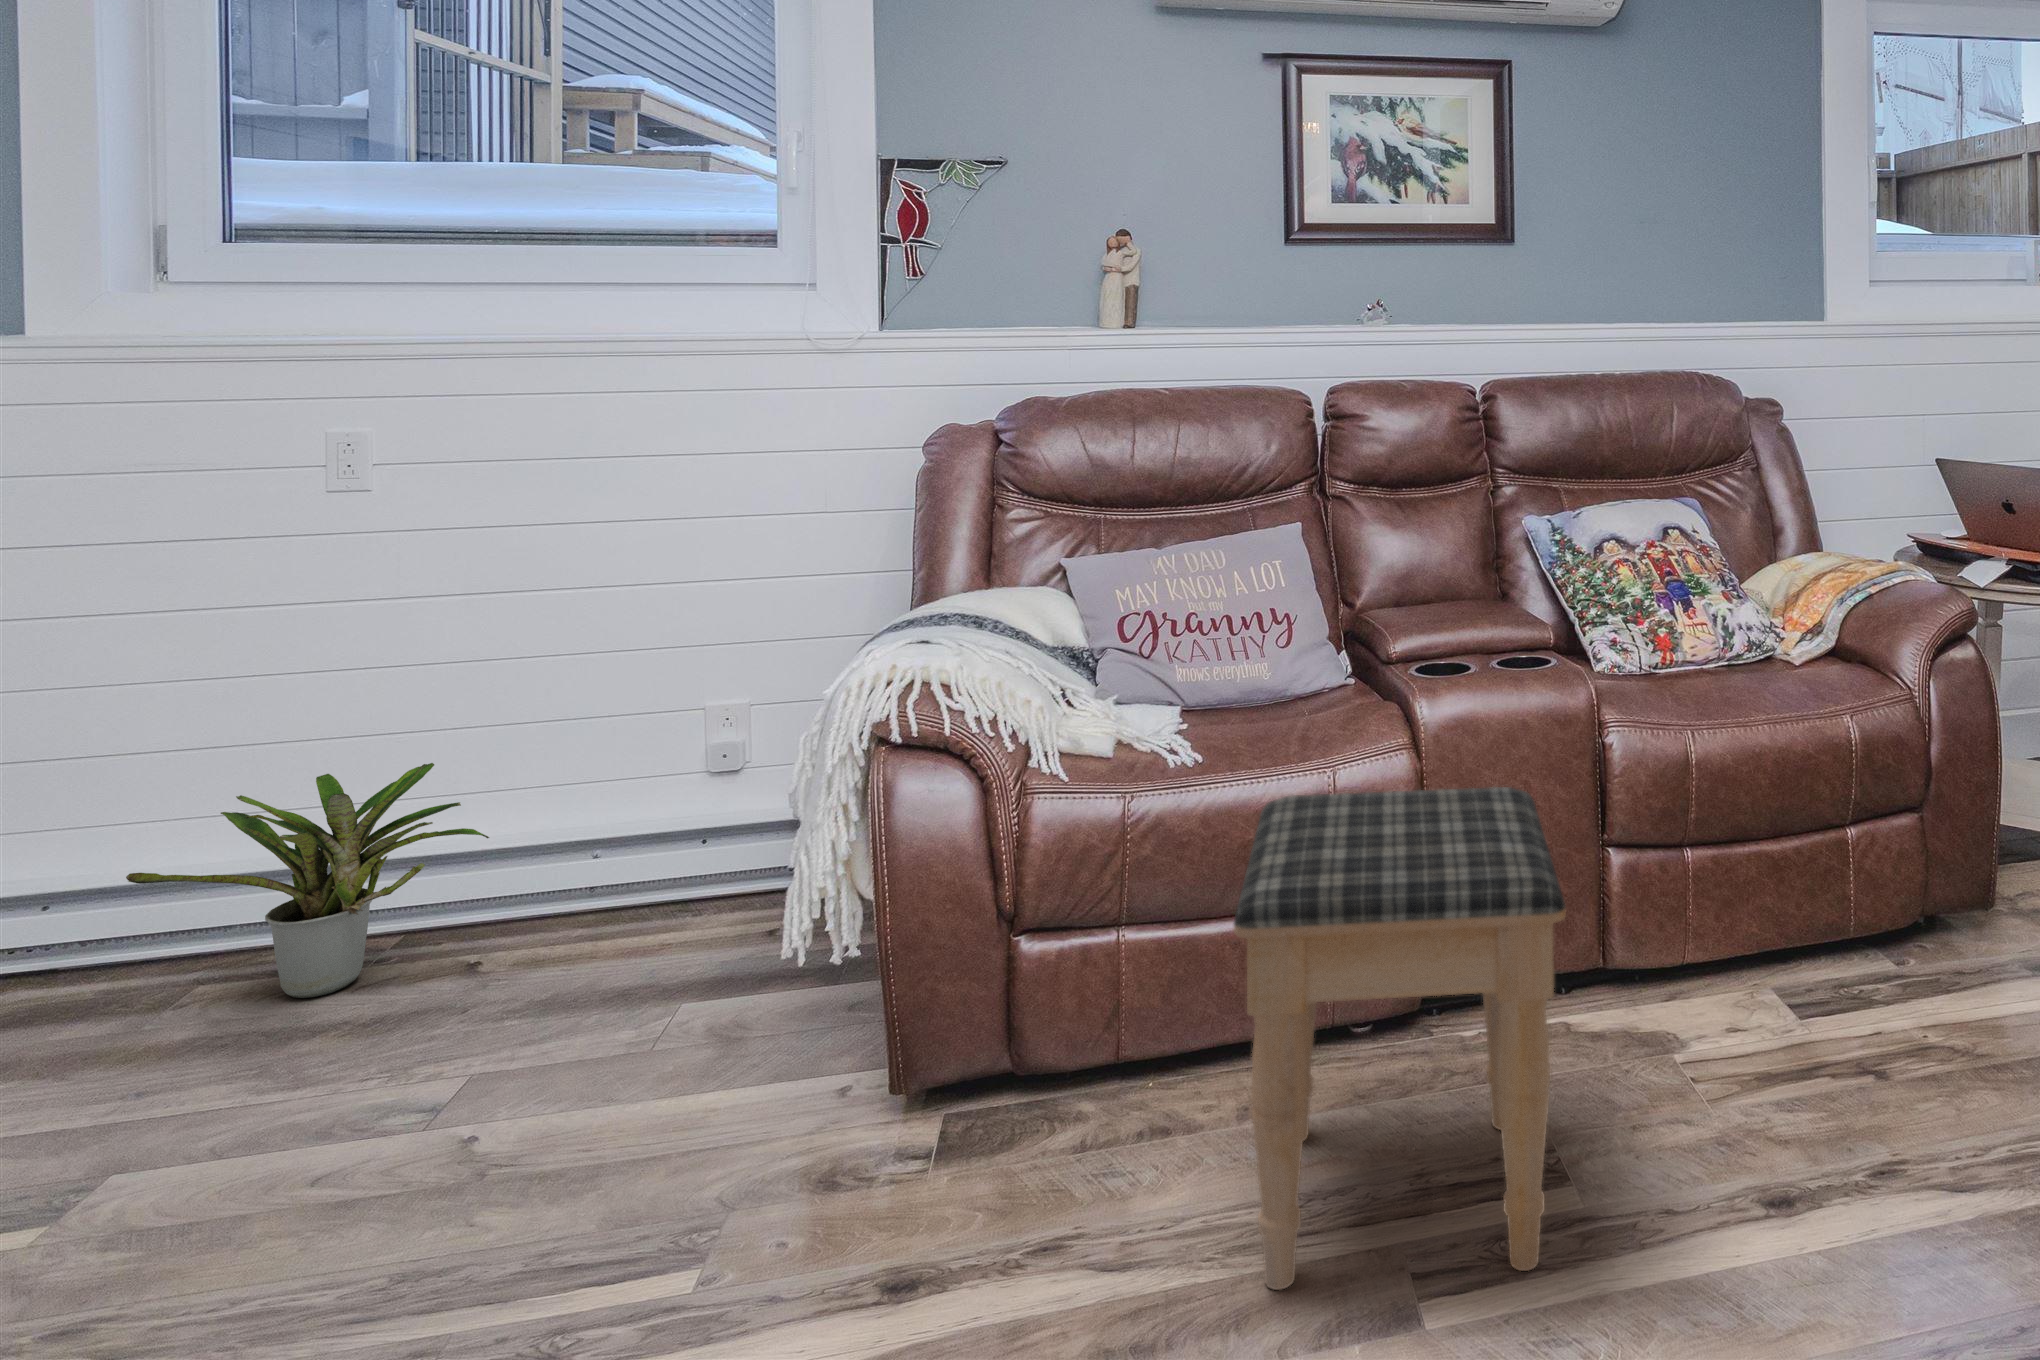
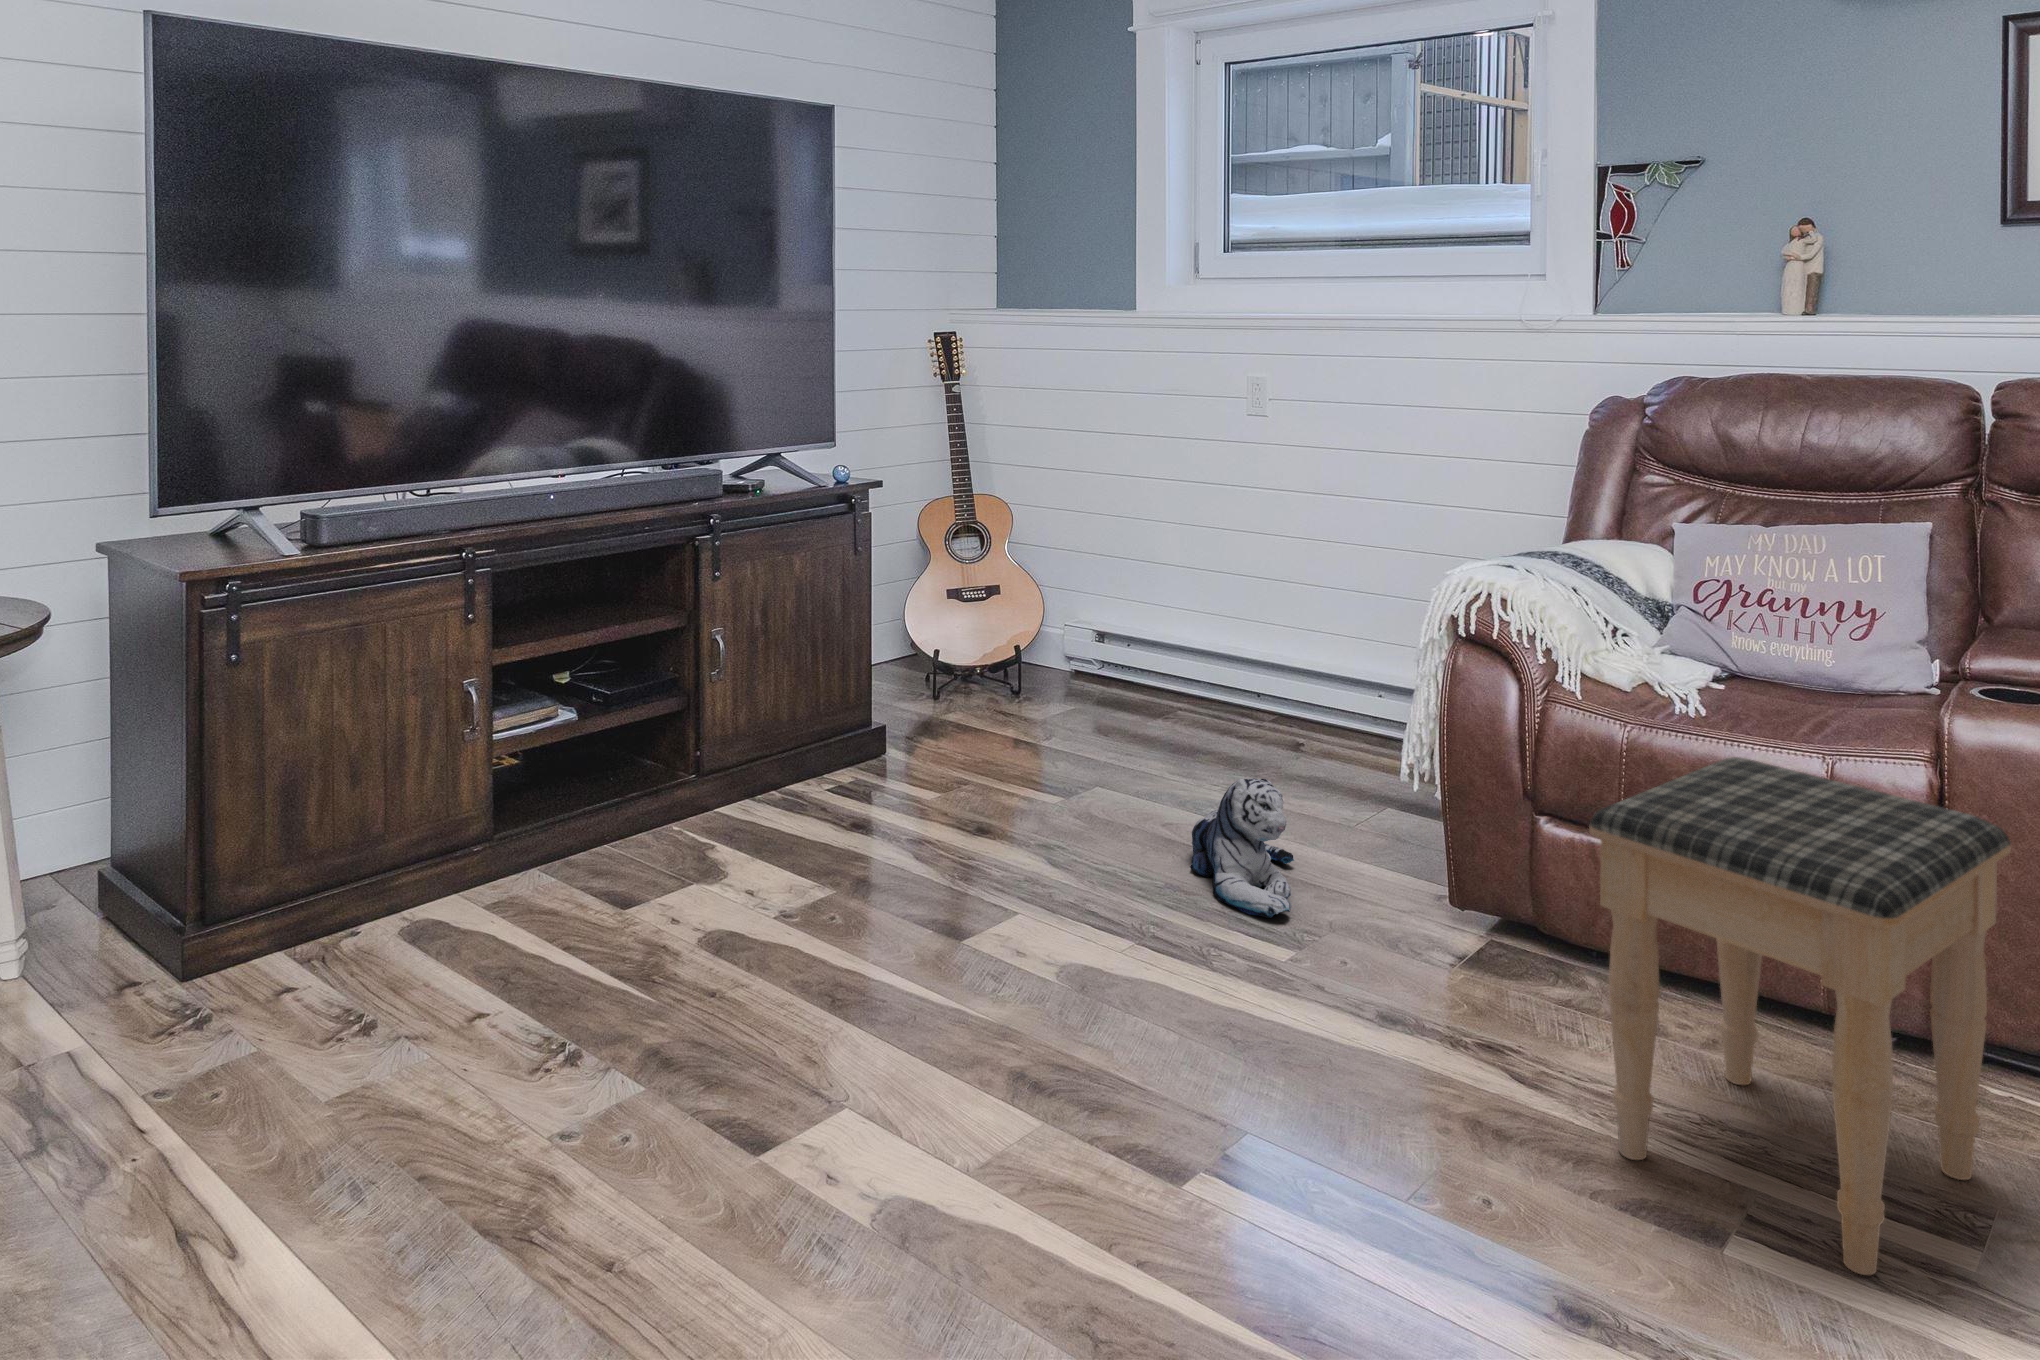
potted plant: present [126,763,489,998] -> none [1143,597,1309,736]
plush toy: none [403,1037,655,1259] -> present [1190,778,1294,918]

